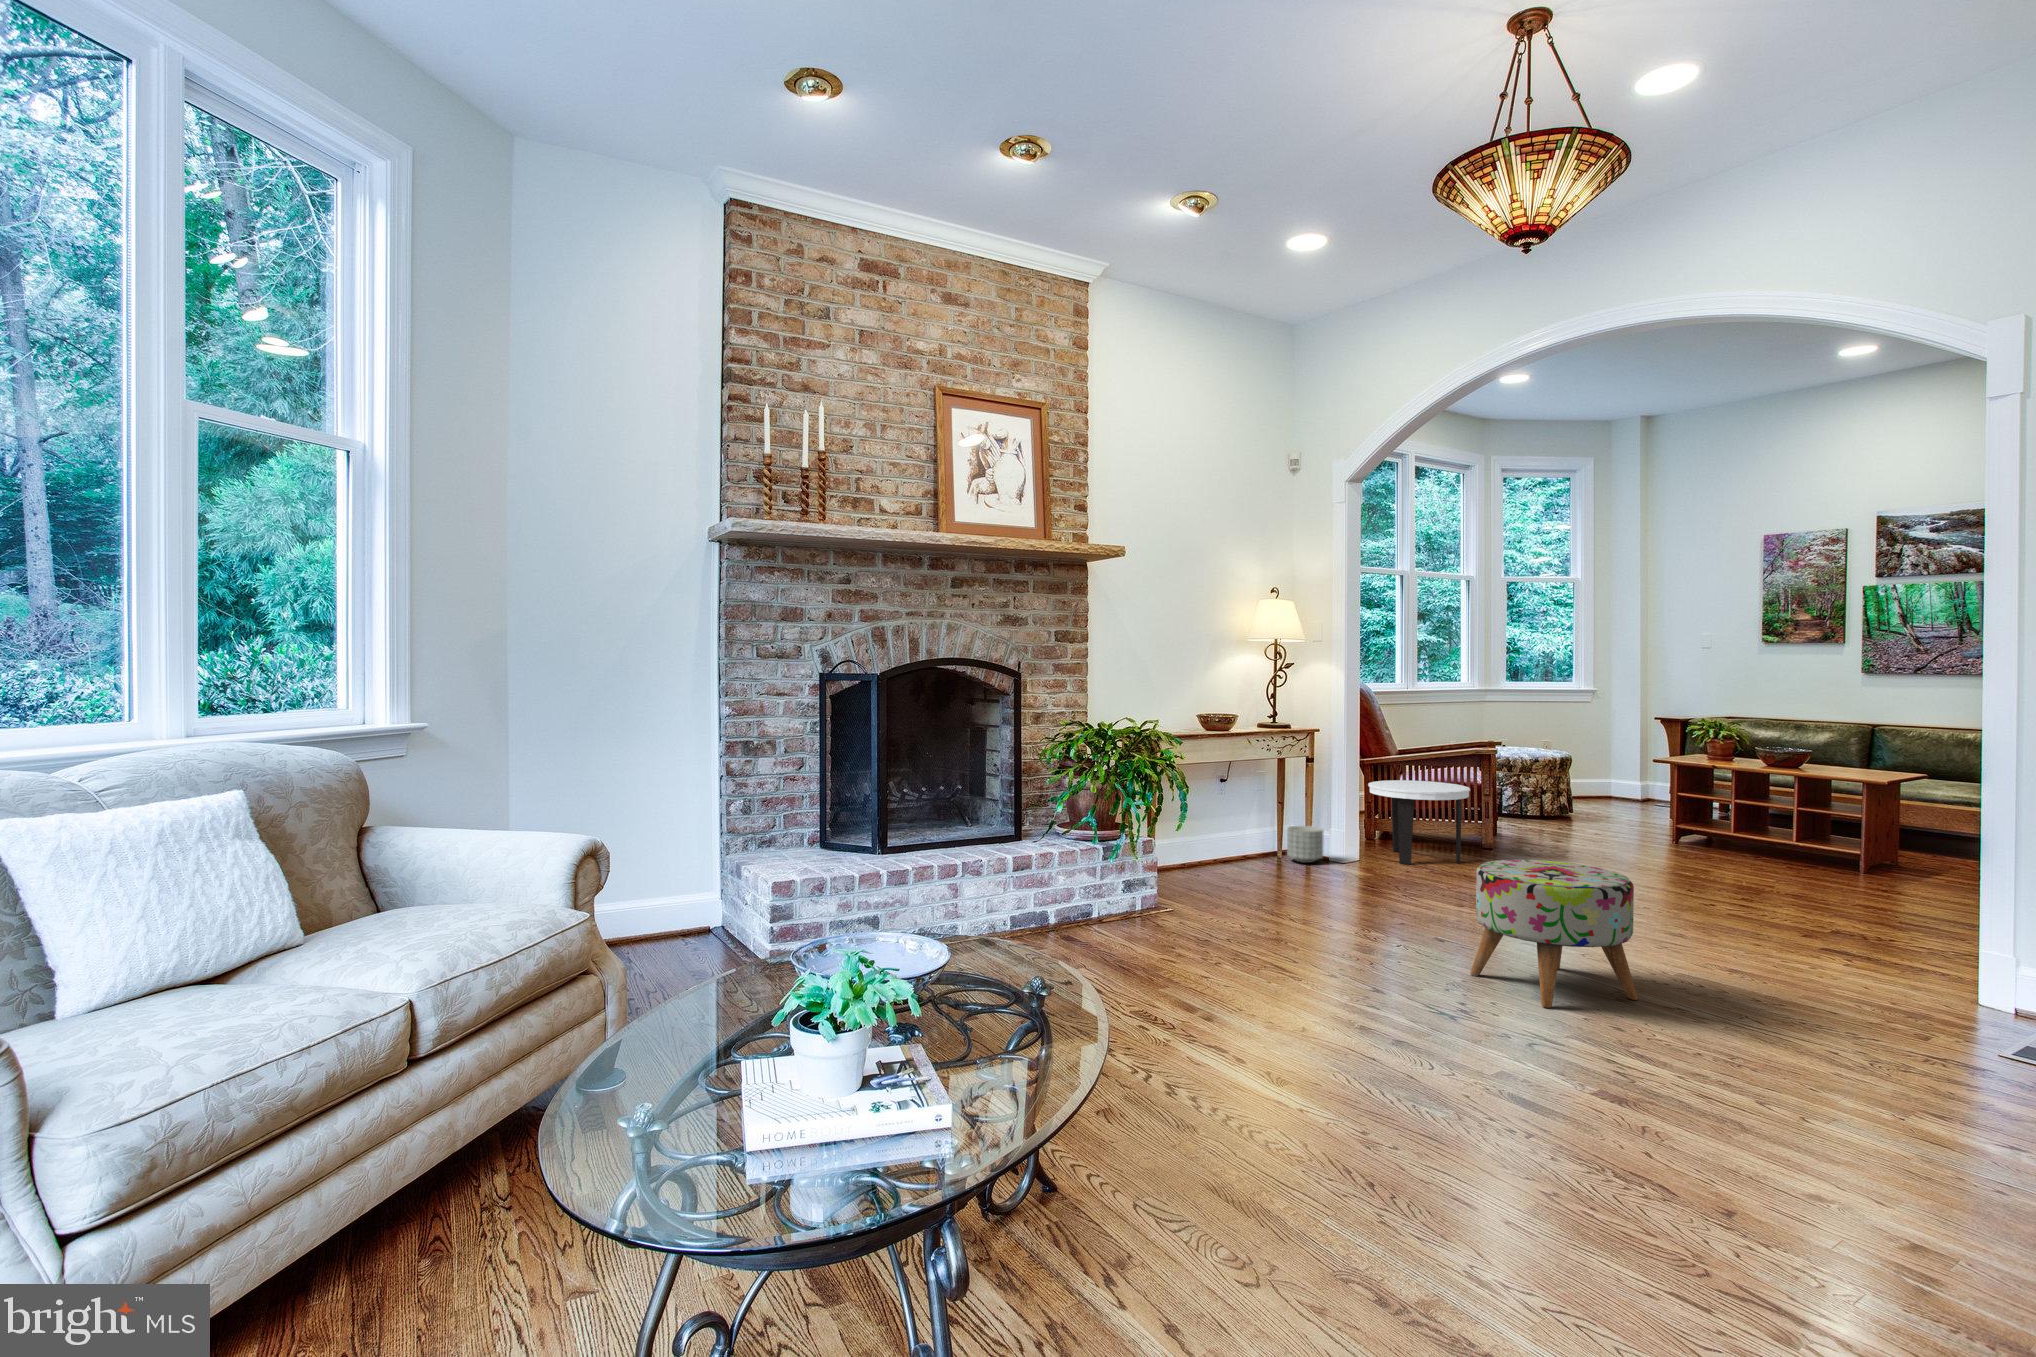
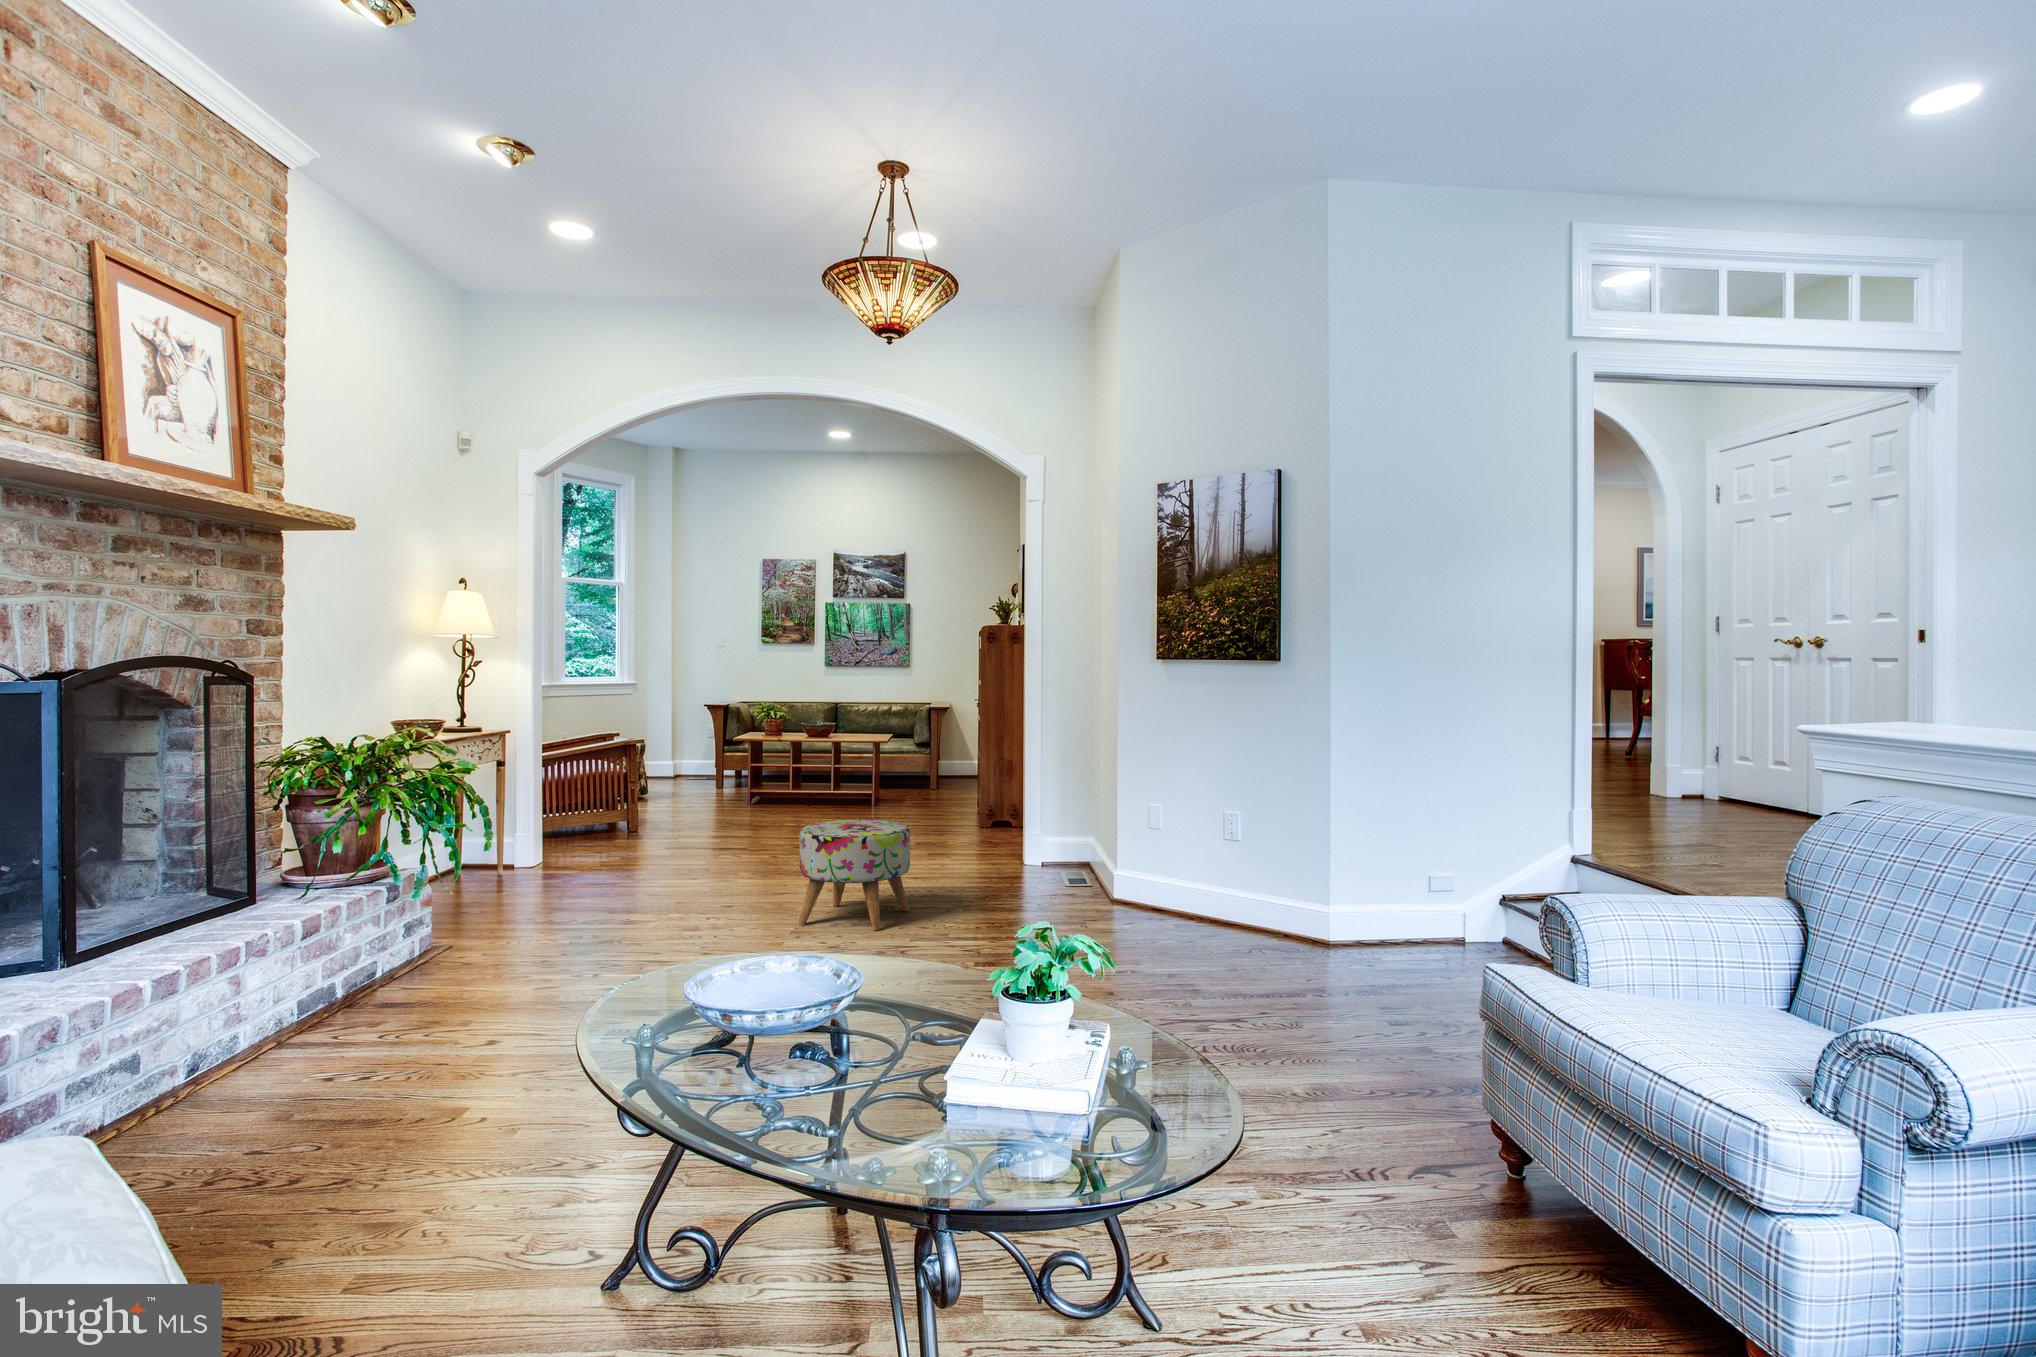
side table: present [1368,780,1470,864] -> none [543,776,643,859]
planter: present [1287,826,1324,863] -> none [477,836,519,877]

